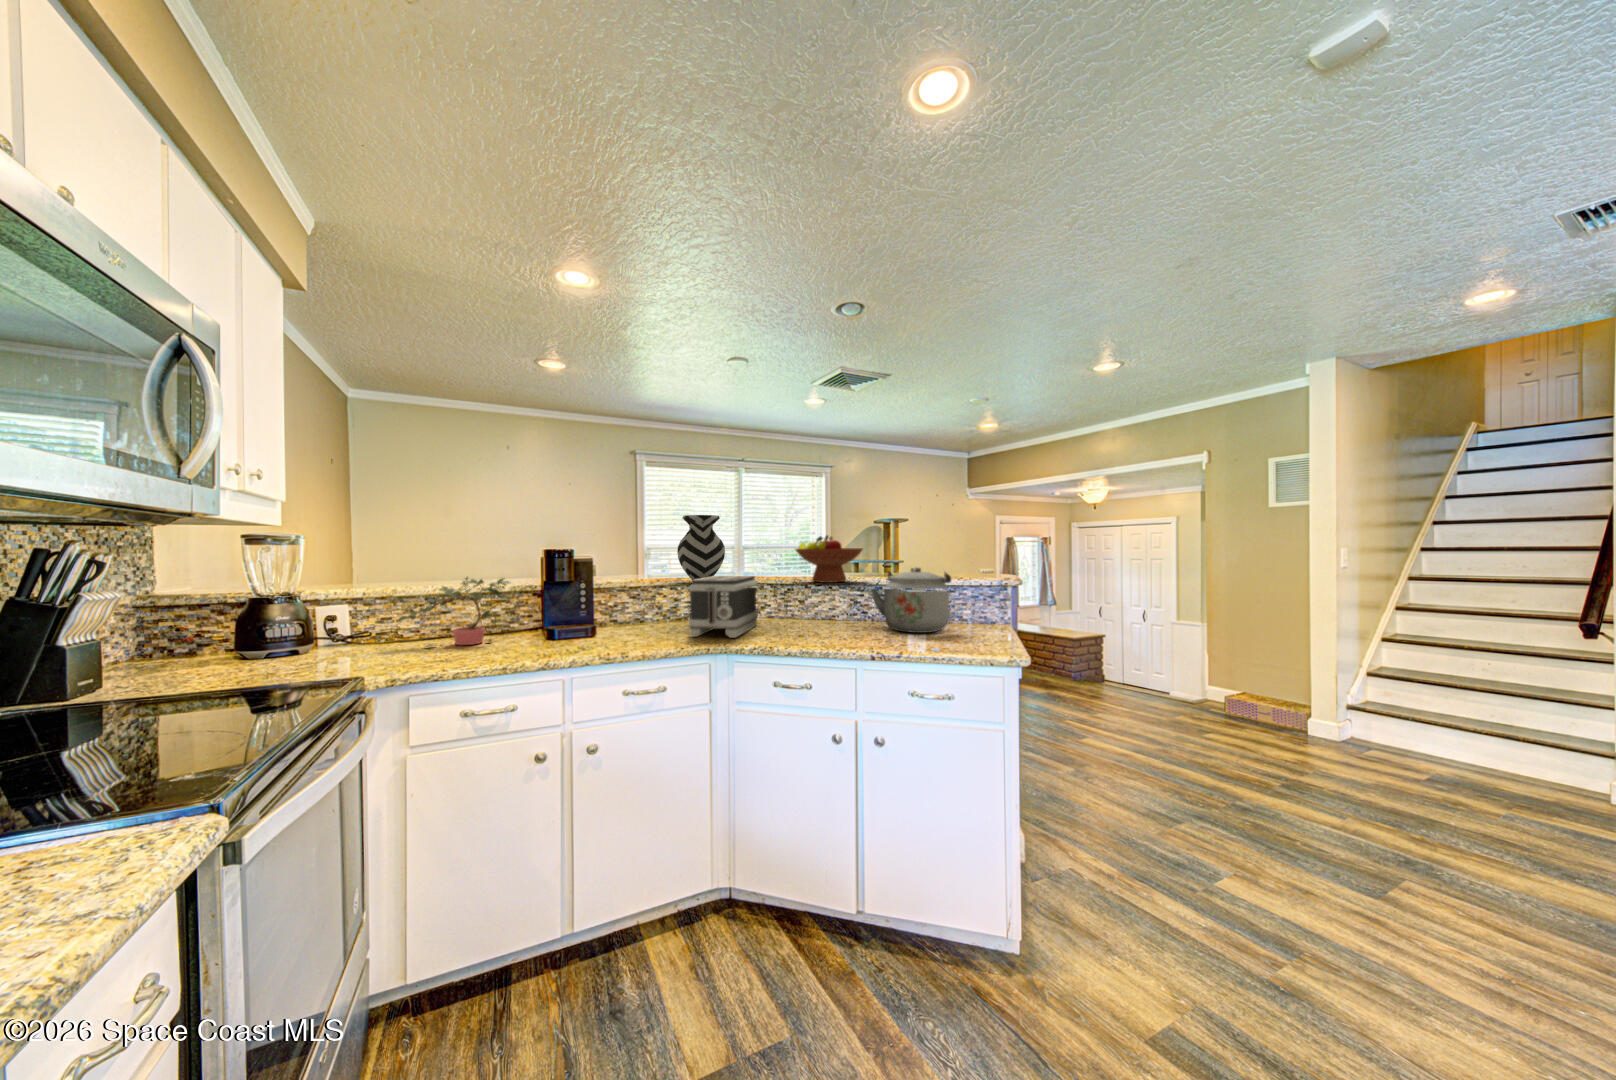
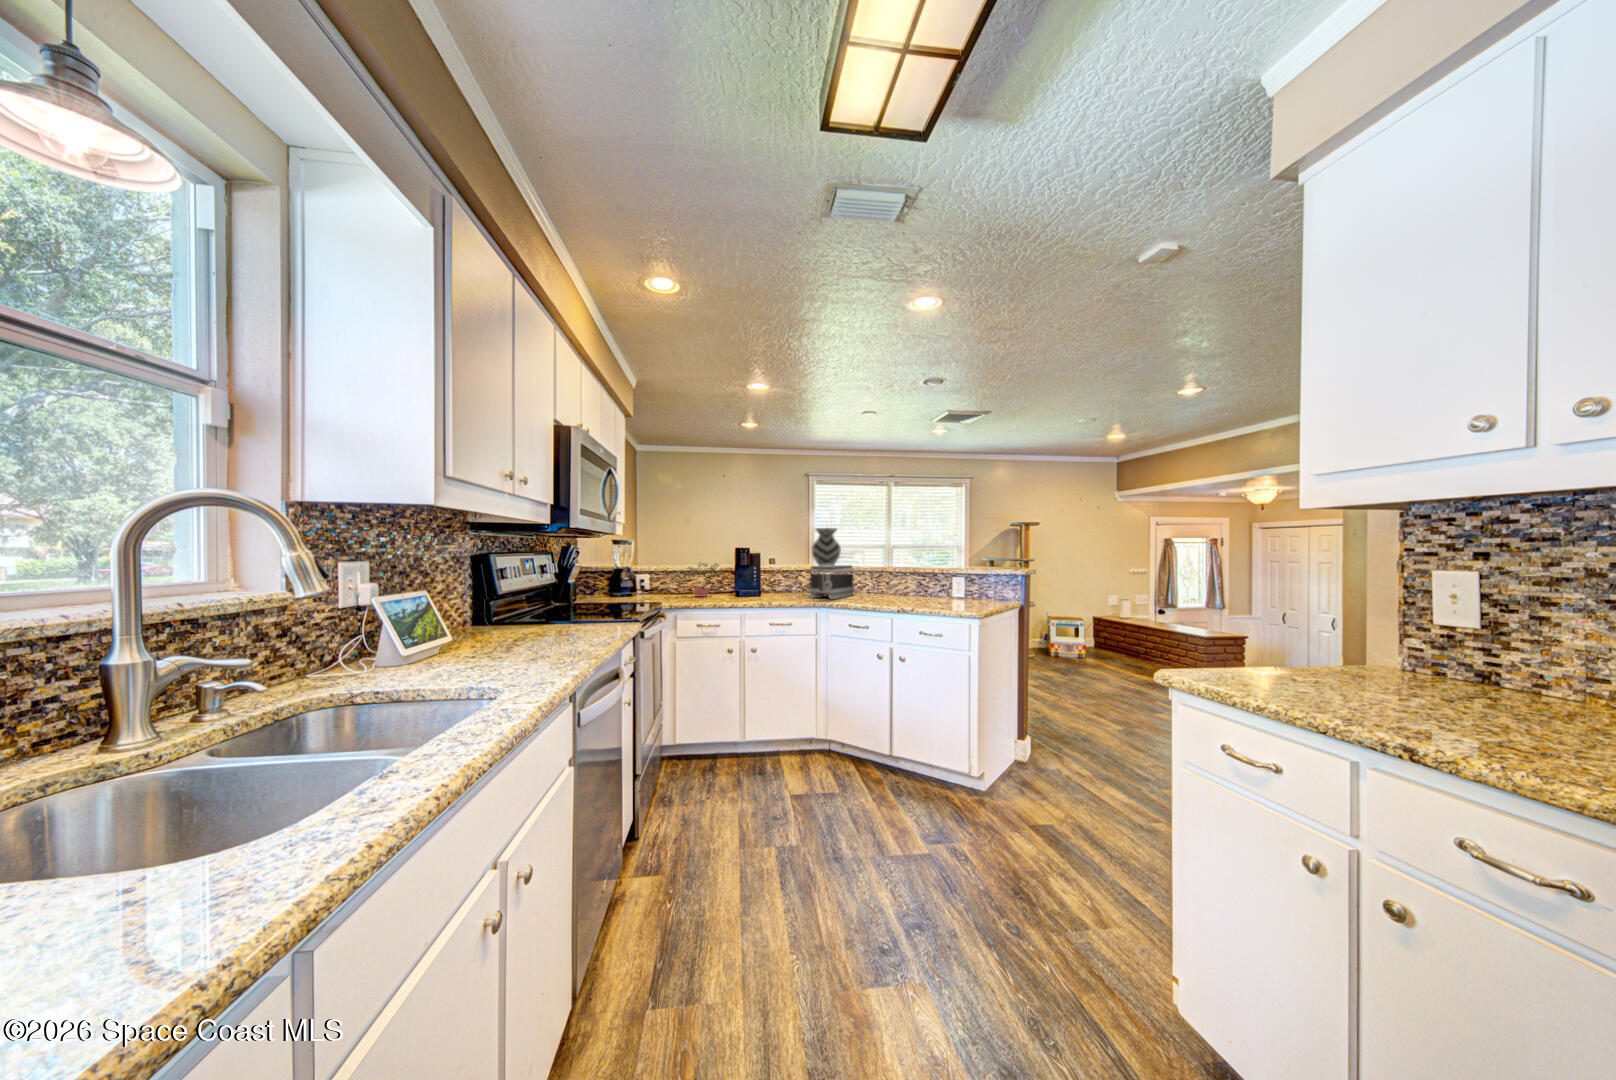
fruit bowl: present [796,536,863,583] -> none [883,541,929,571]
kettle: present [872,567,951,633] -> none [921,562,974,602]

